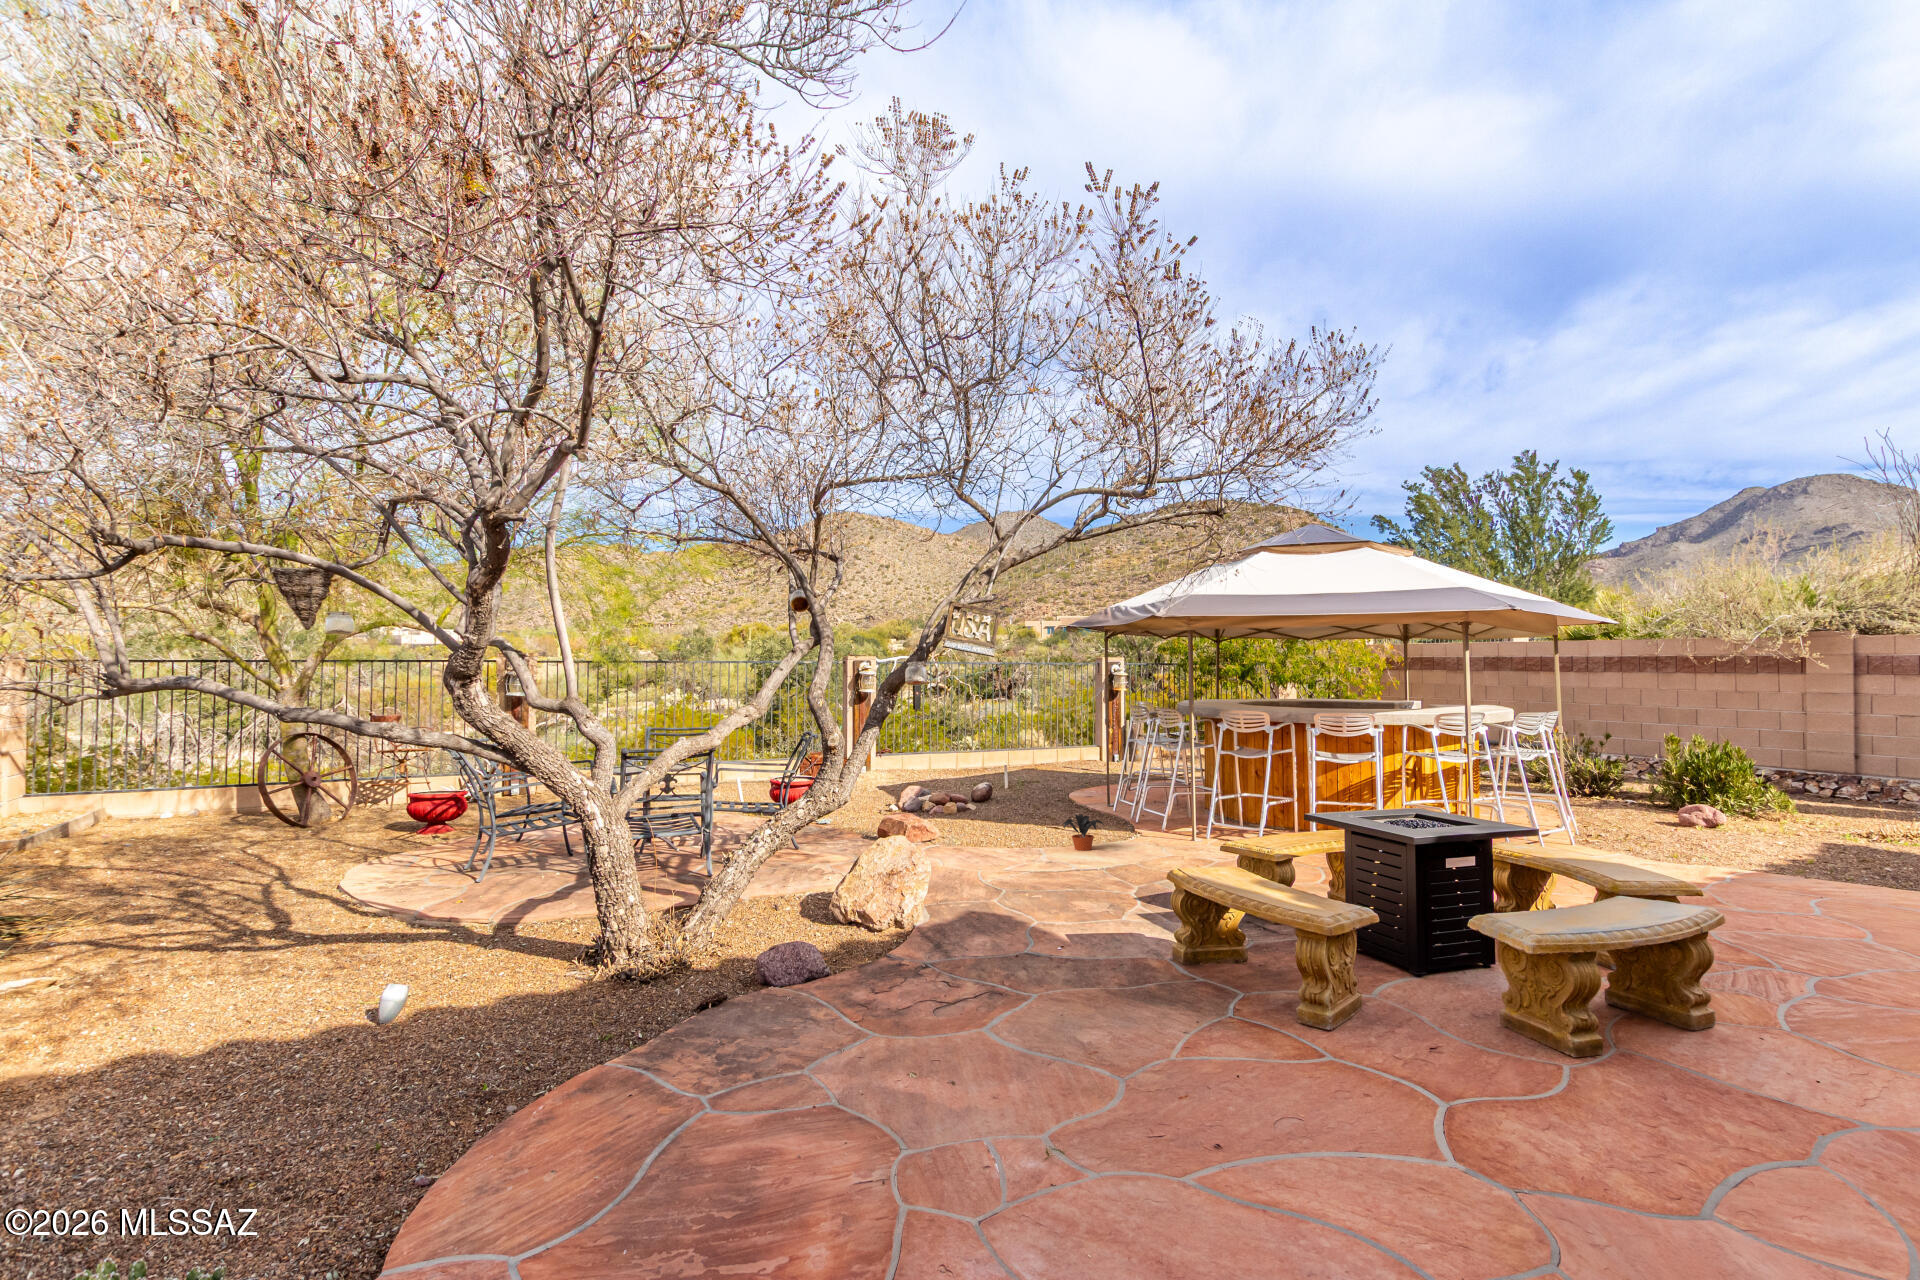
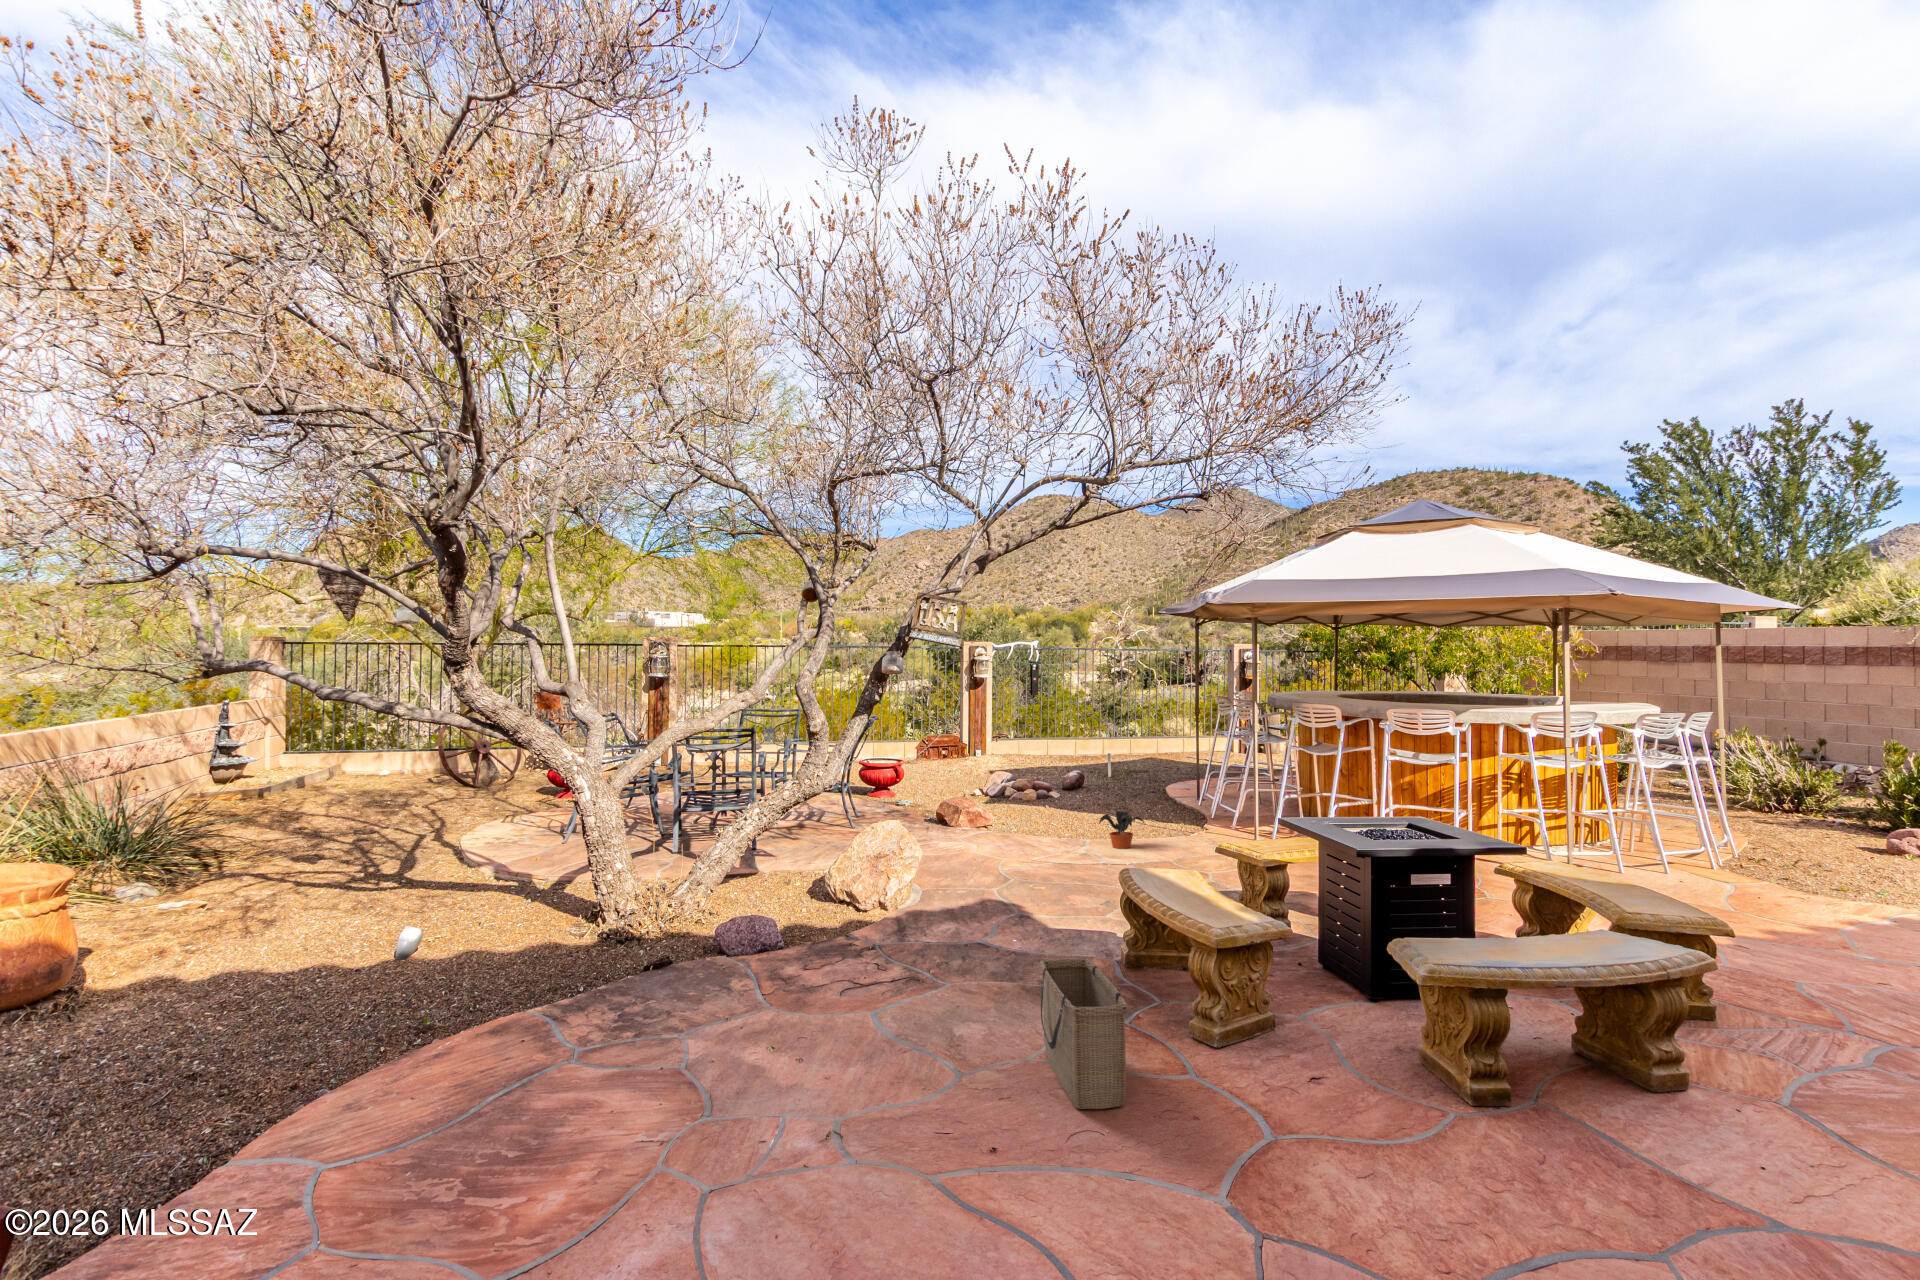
basket: none [1182,975,1313,1130] -> present [1040,958,1128,1109]

